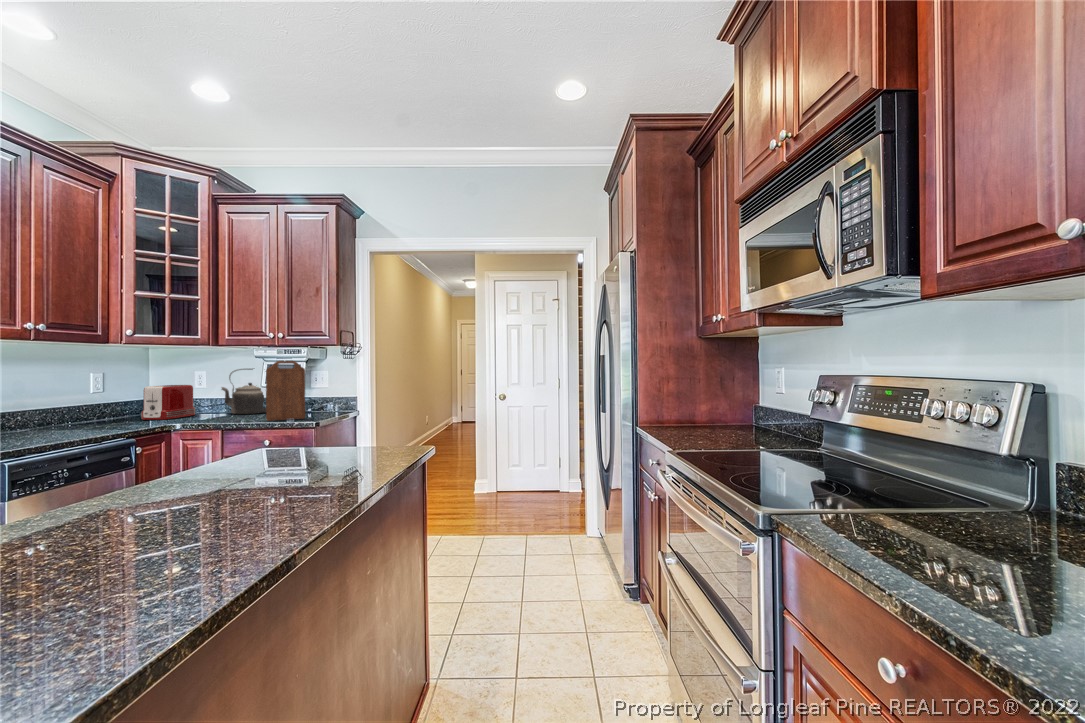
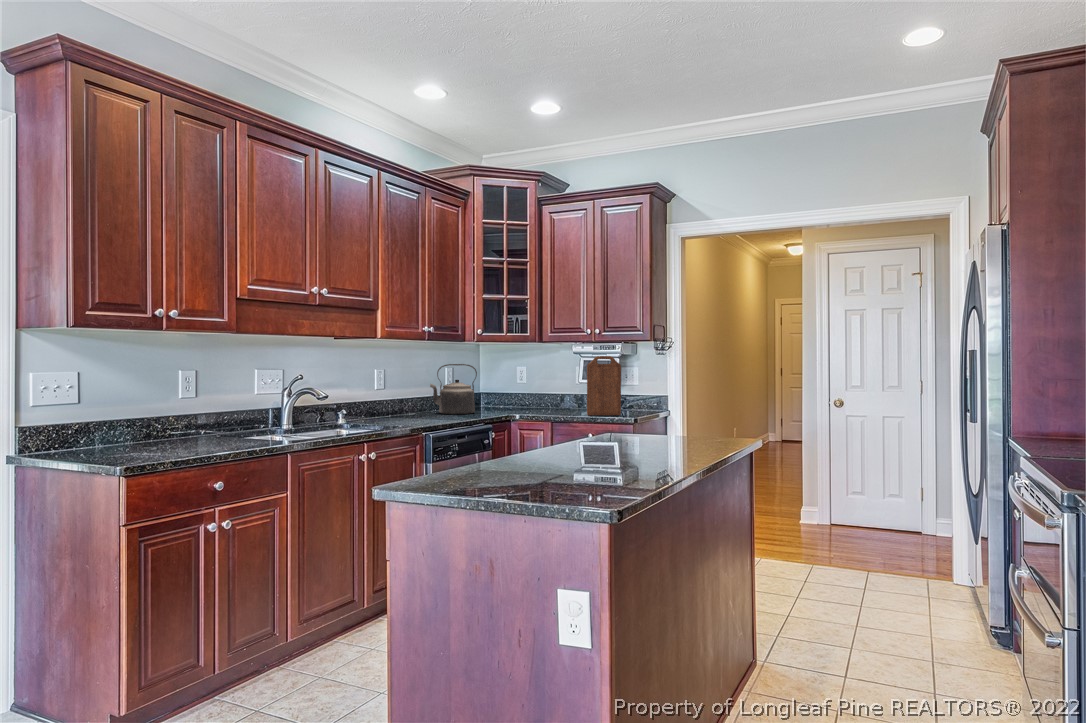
kettle: present [222,369,266,414] -> present [430,364,477,414]
toaster: present [141,385,196,420] -> none [482,379,520,411]

